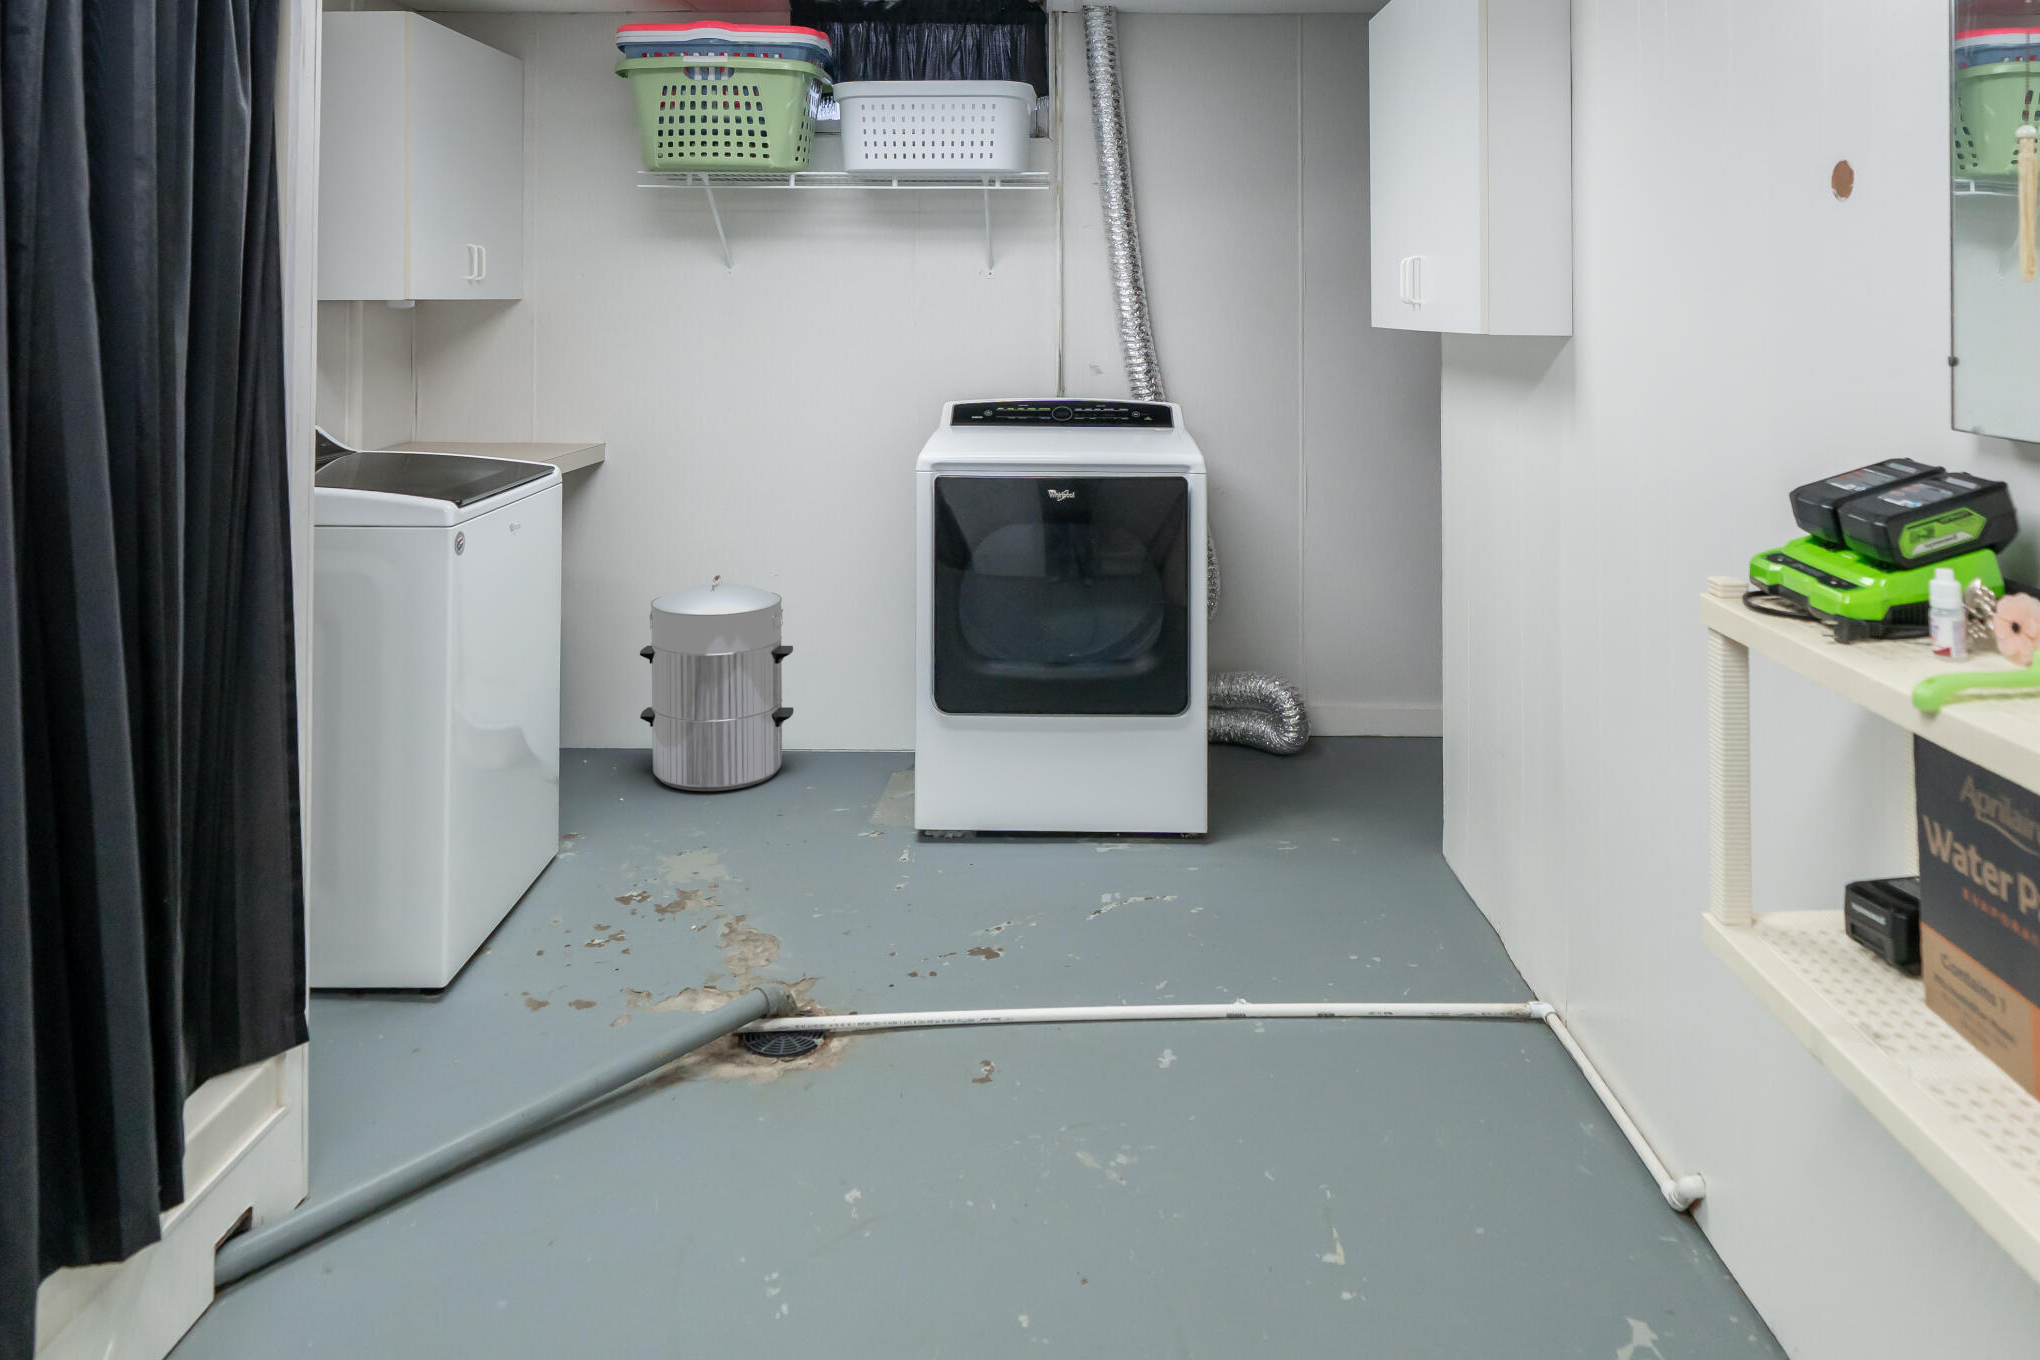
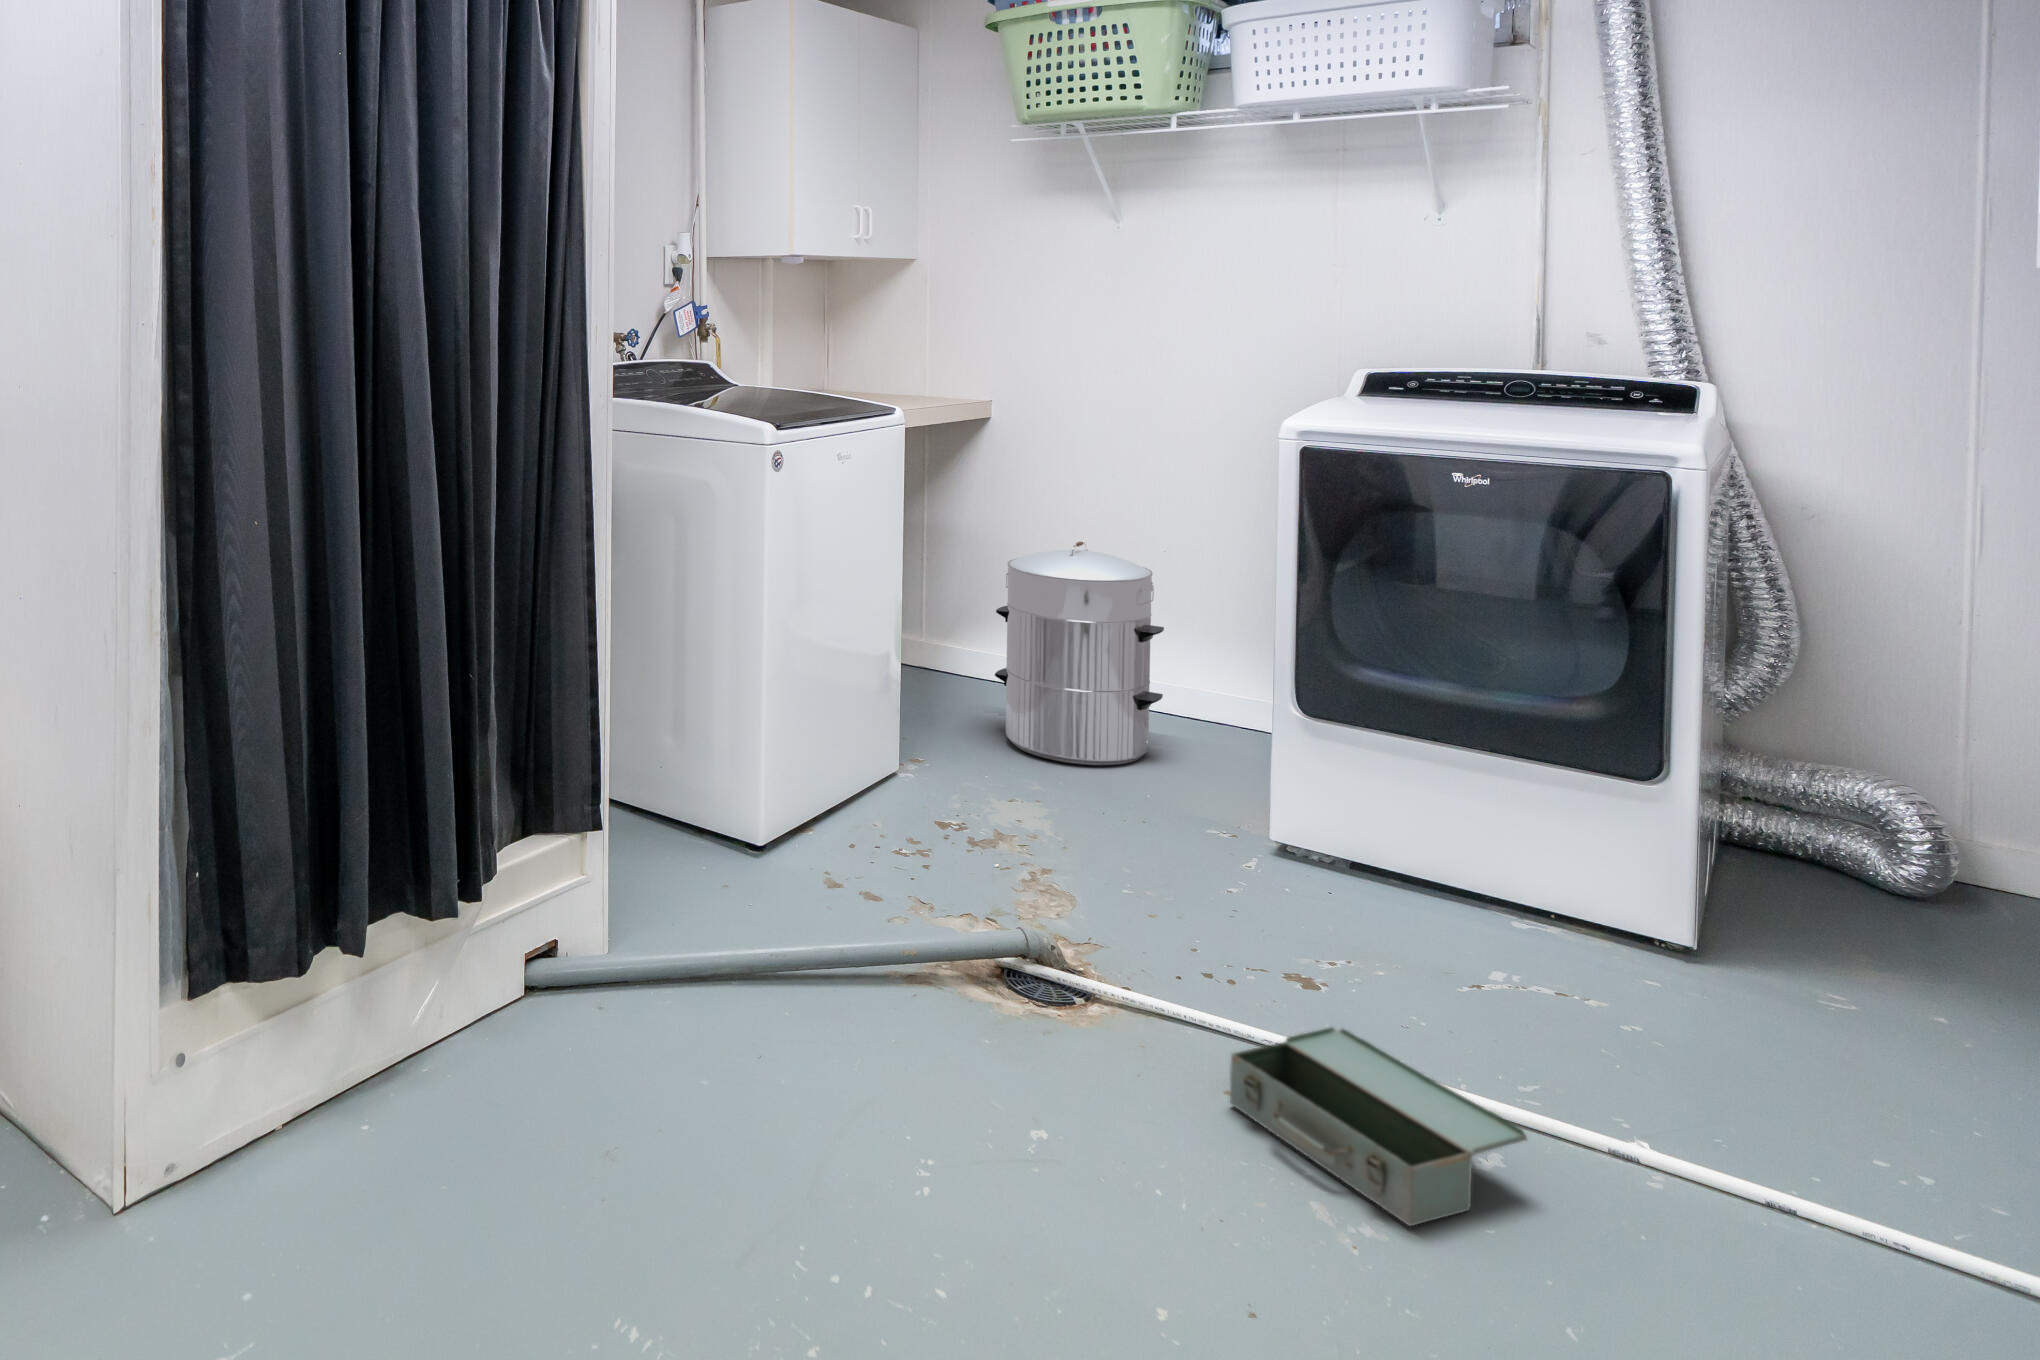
toolbox: none [986,987,1197,1142] -> present [1230,1028,1527,1226]

